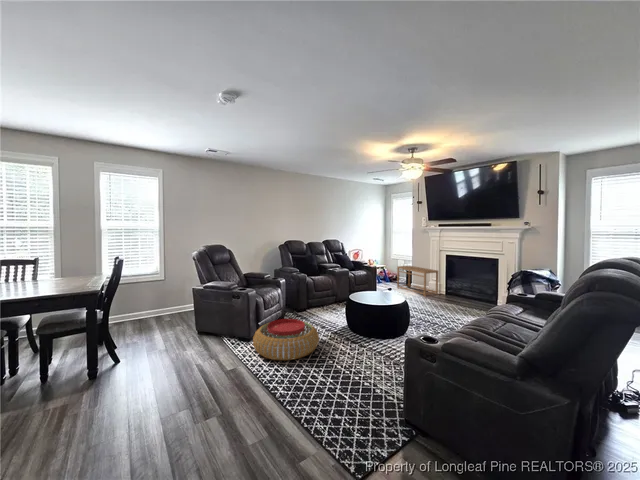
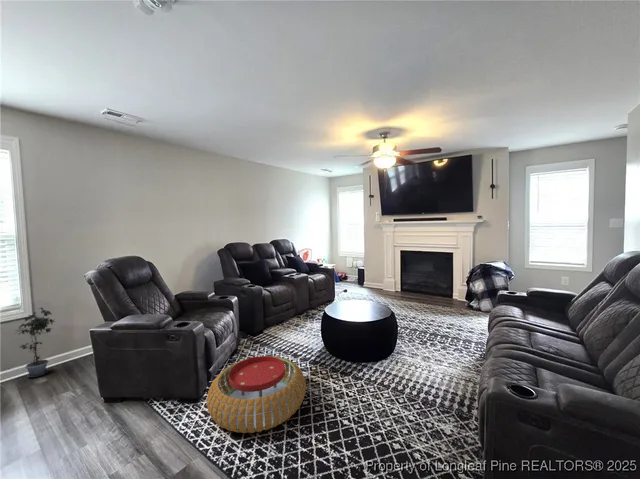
side table: present [397,266,438,296] -> none [351,263,395,296]
potted plant: none [154,274,175,317] -> present [19,308,54,377]

